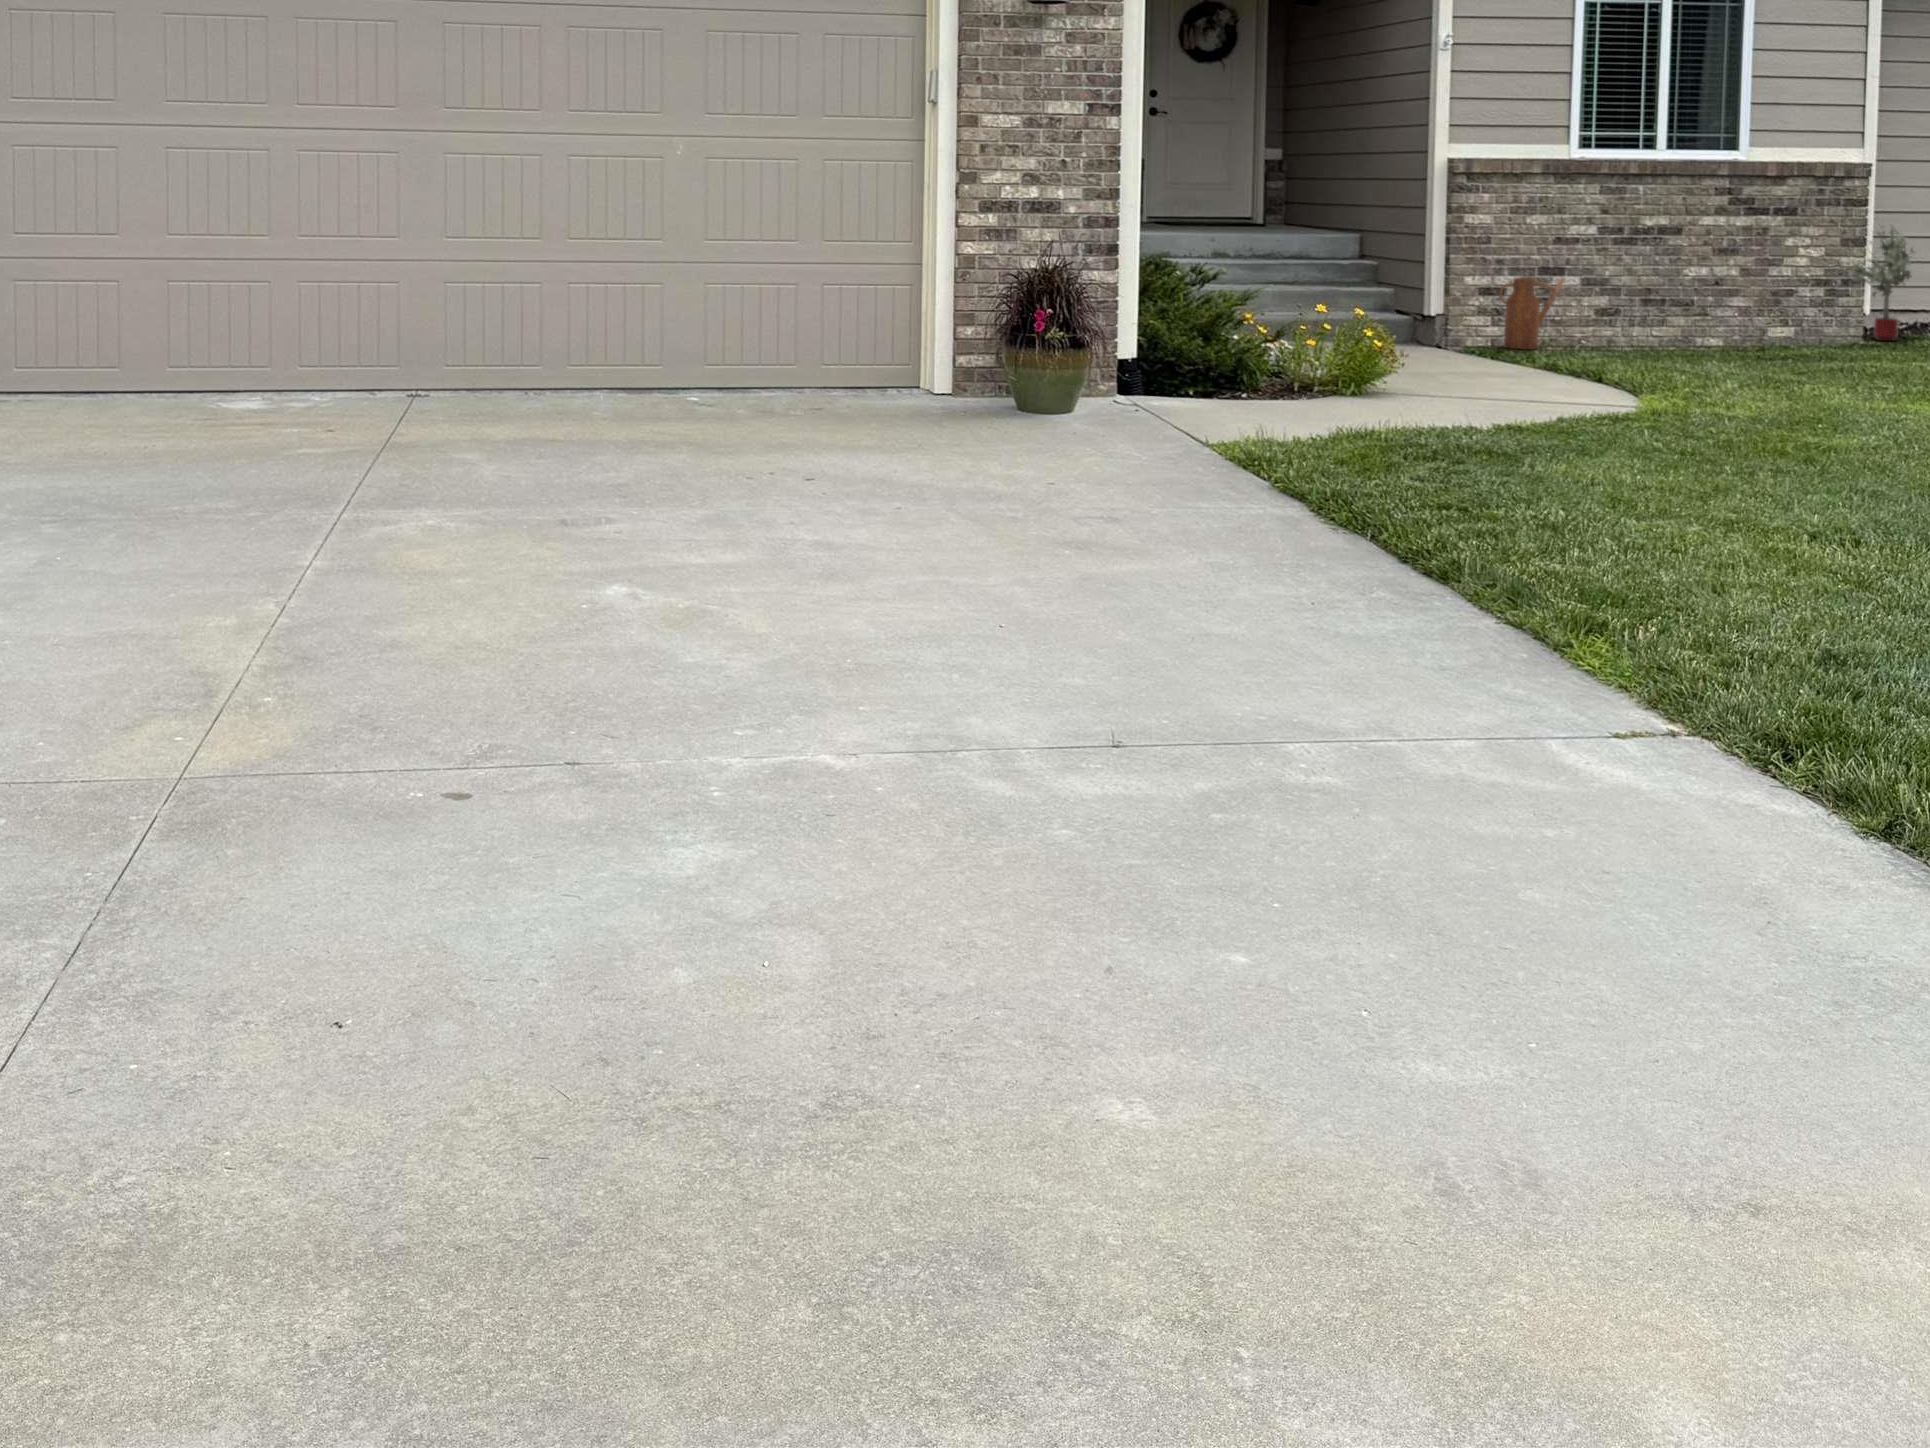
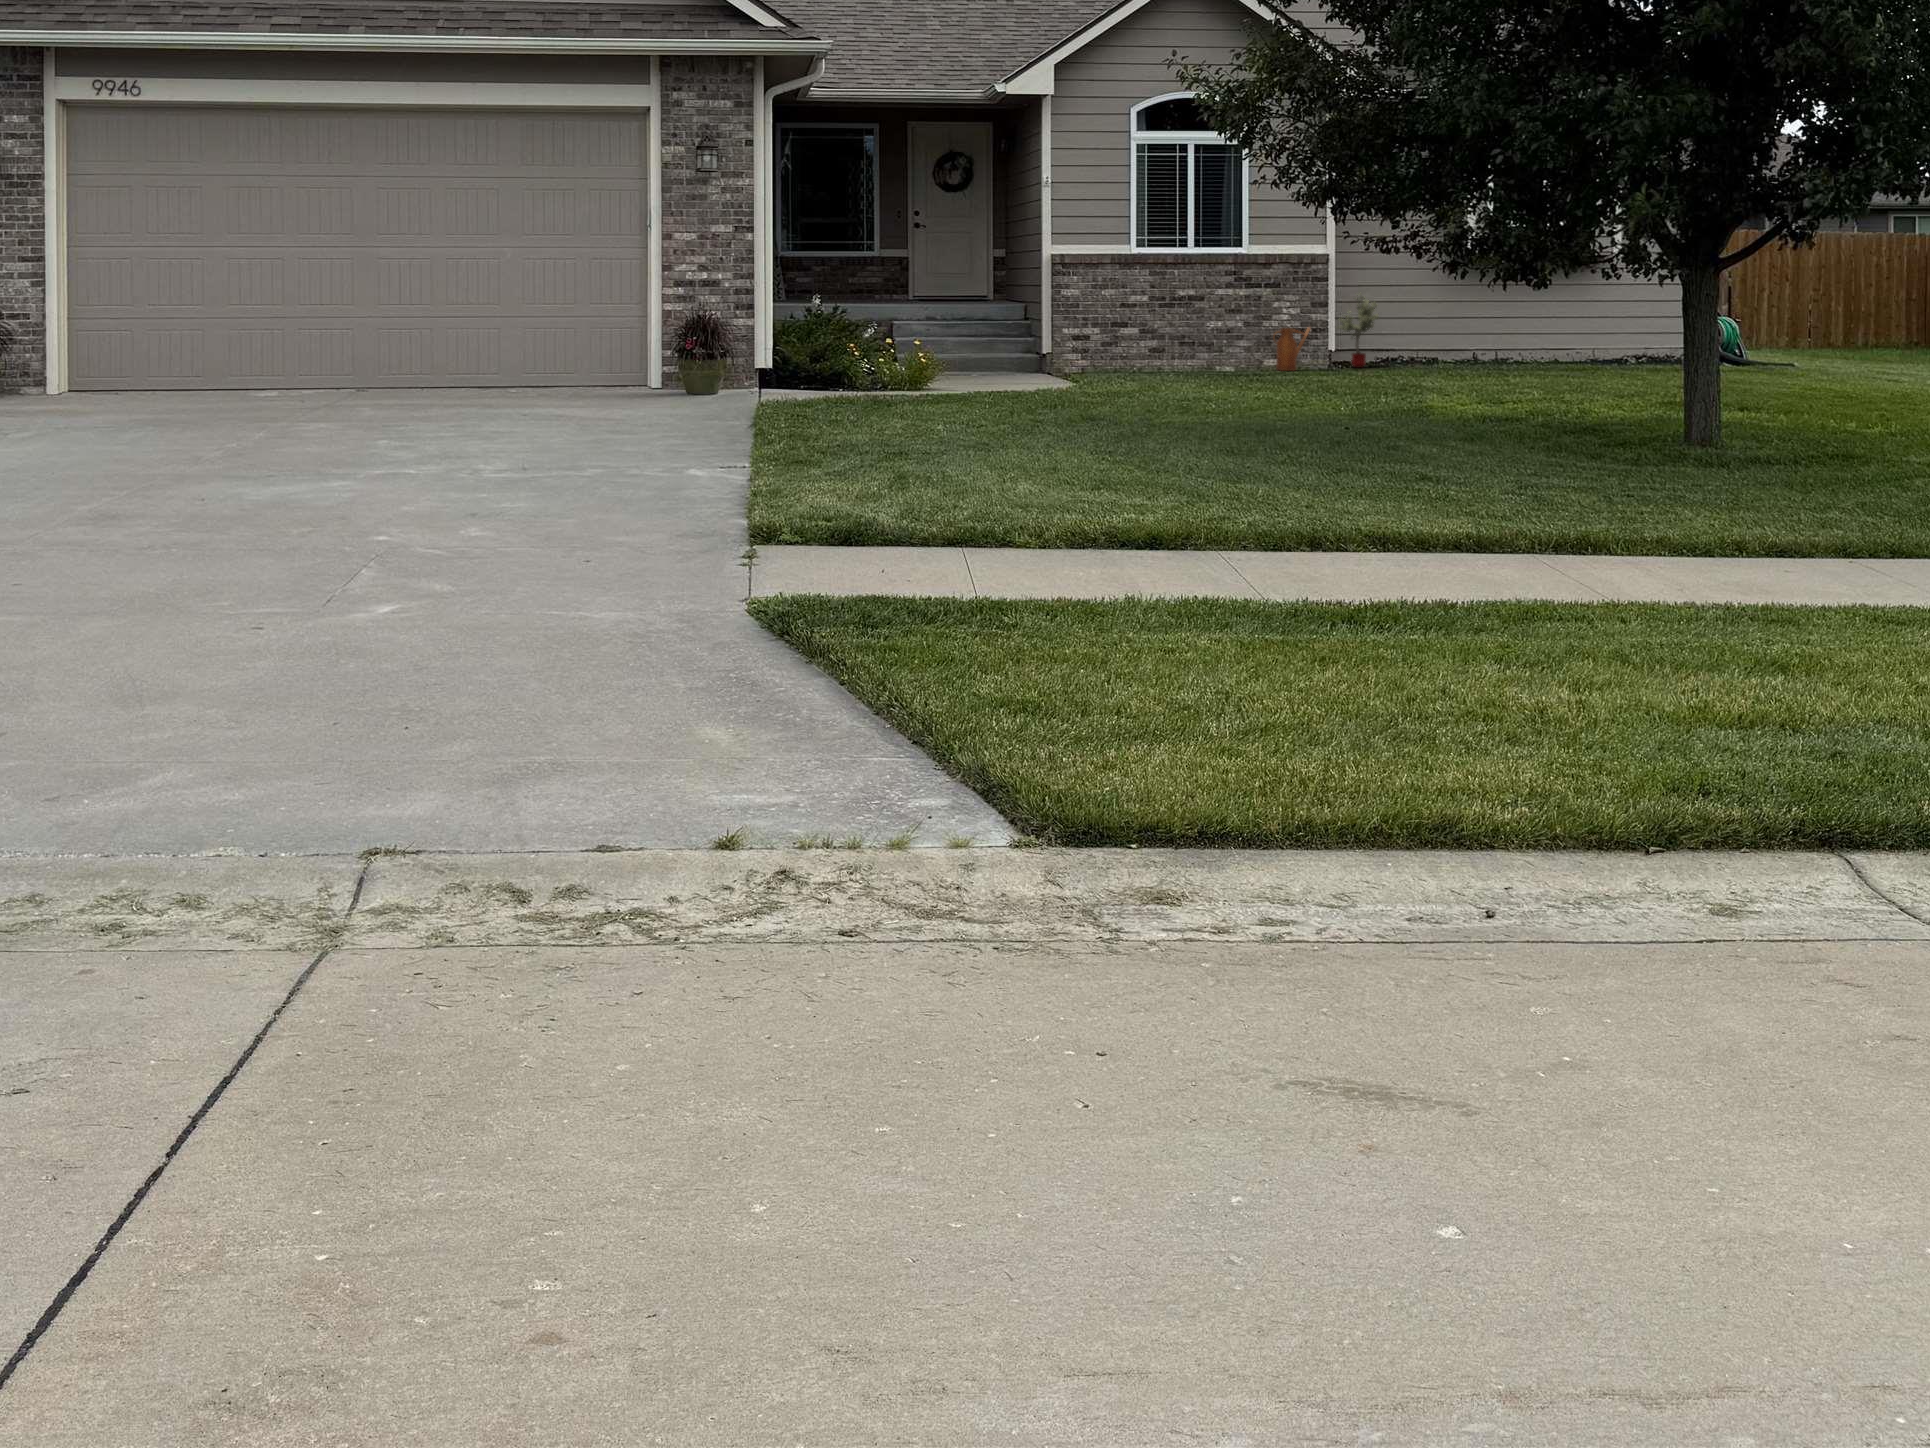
watering can: present [1499,278,1565,349] -> present [1273,328,1310,371]

